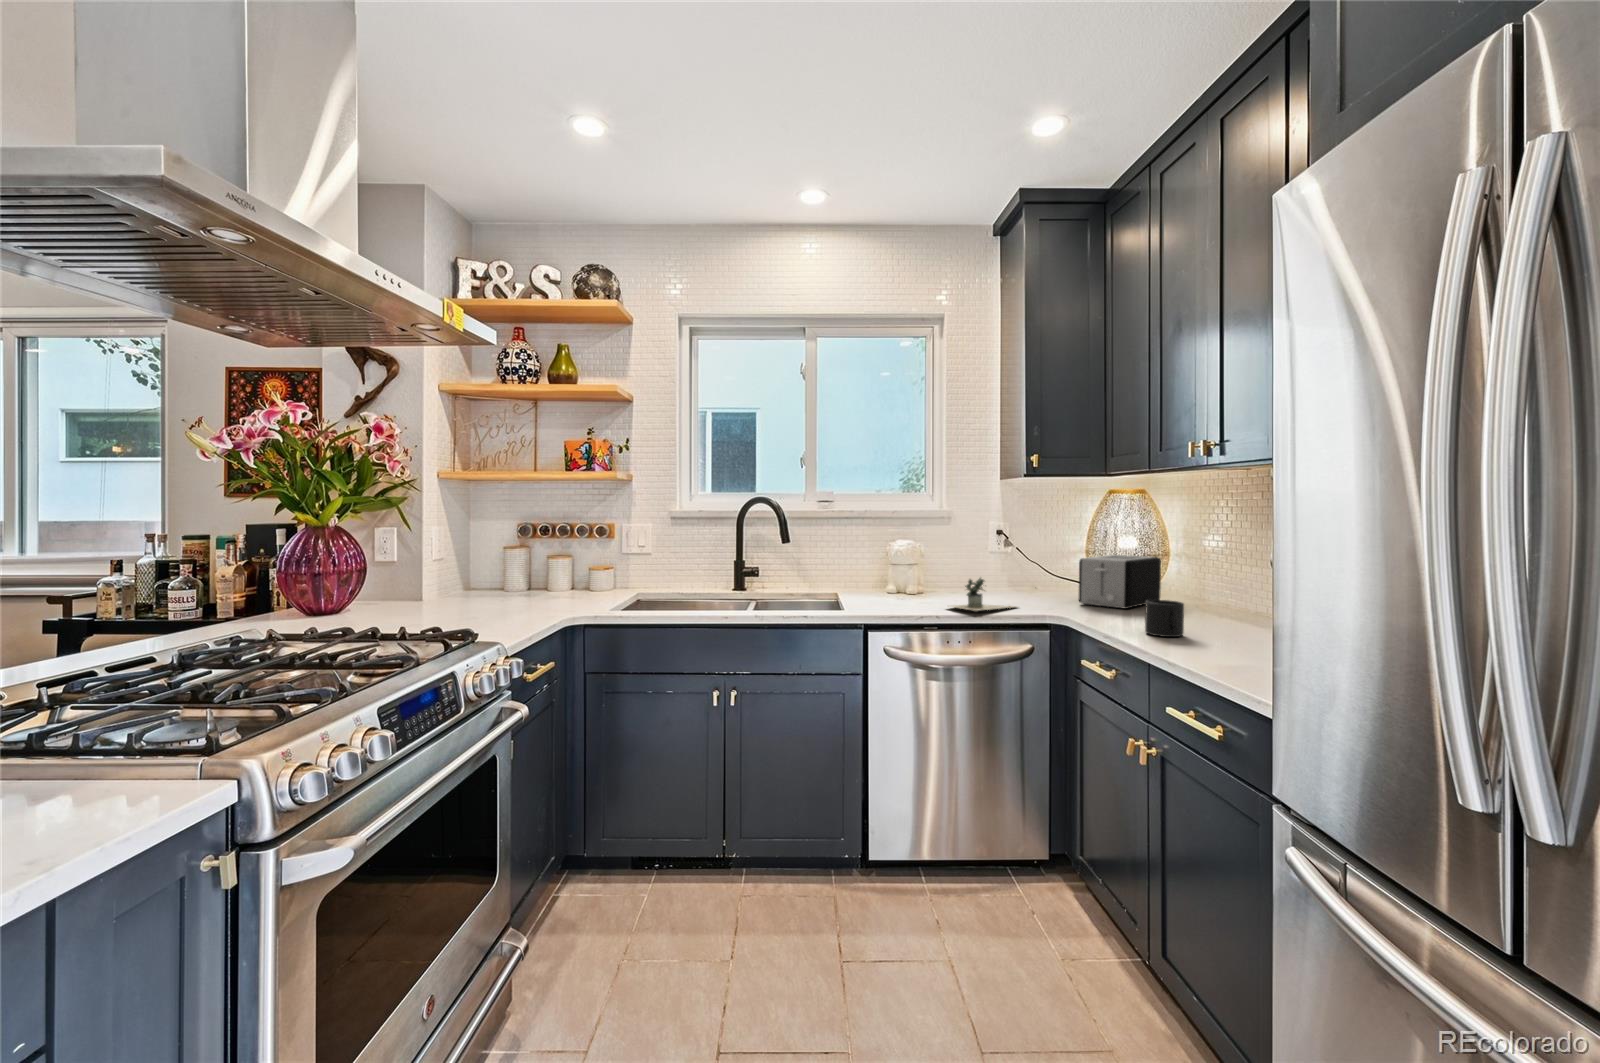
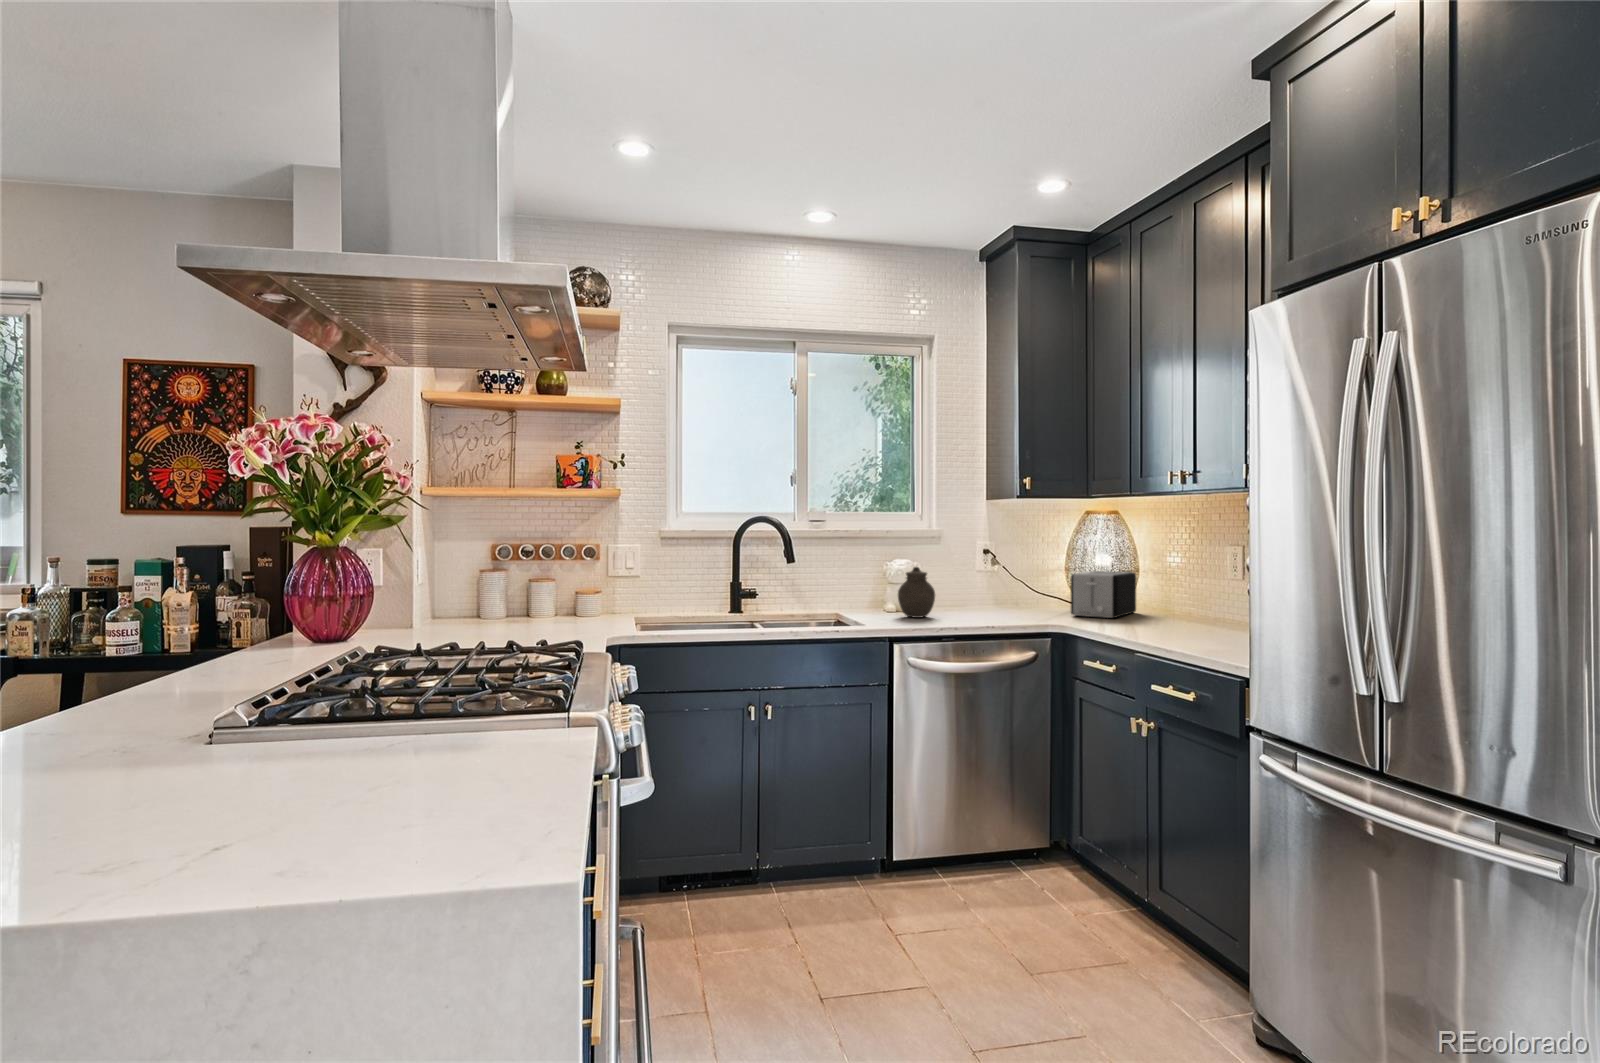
jar: none [890,548,929,601] -> present [898,567,935,618]
potted plant: present [952,578,1013,611] -> none [959,592,1036,622]
mug: present [1145,600,1184,637] -> none [1144,606,1175,636]

